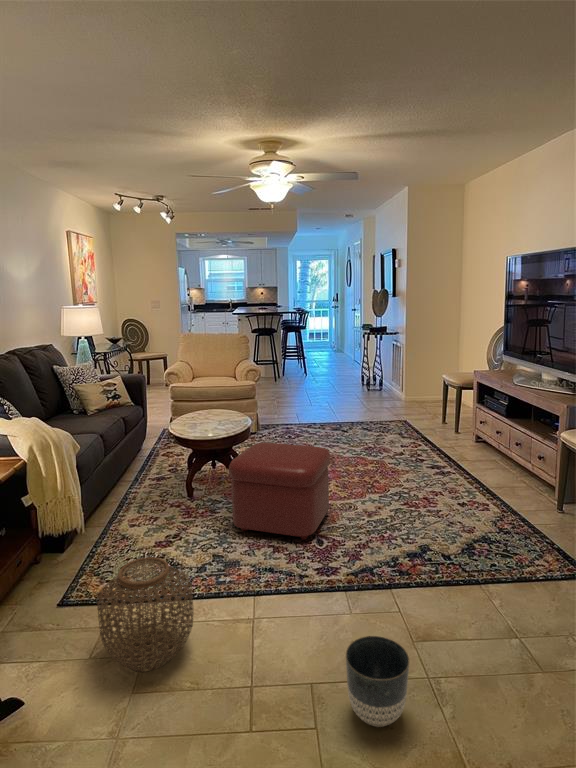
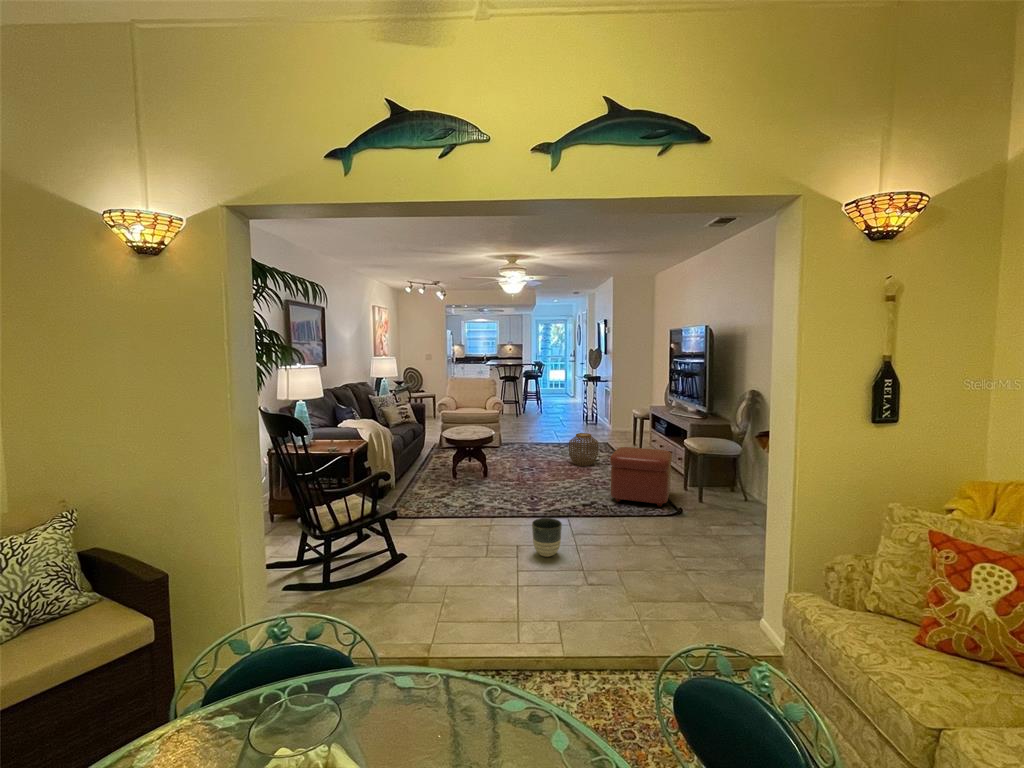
ottoman: present [229,443,330,540] -> present [610,447,672,507]
woven basket: present [97,557,193,671] -> present [569,433,599,466]

